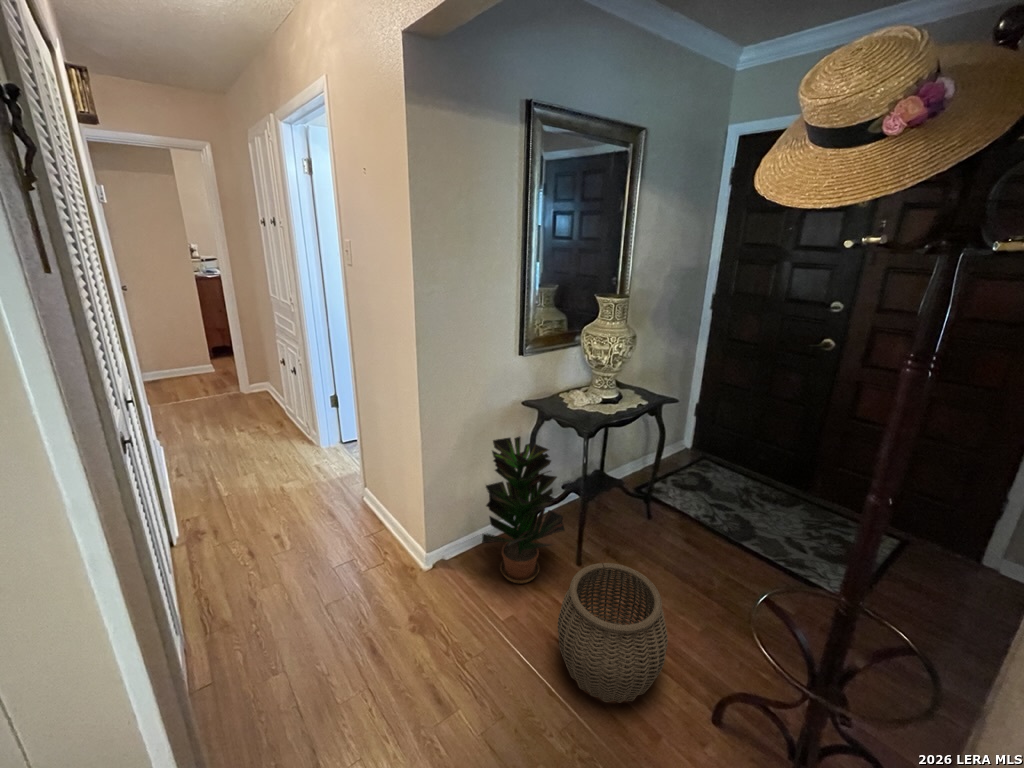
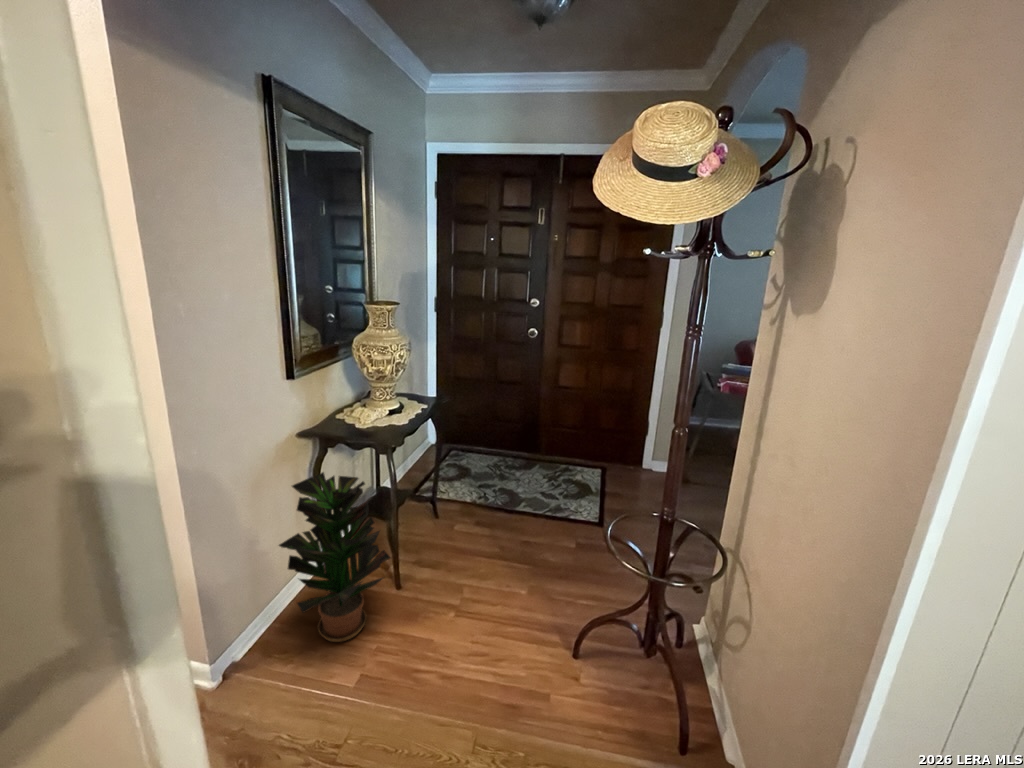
woven basket: present [558,563,668,703] -> none [426,562,532,698]

